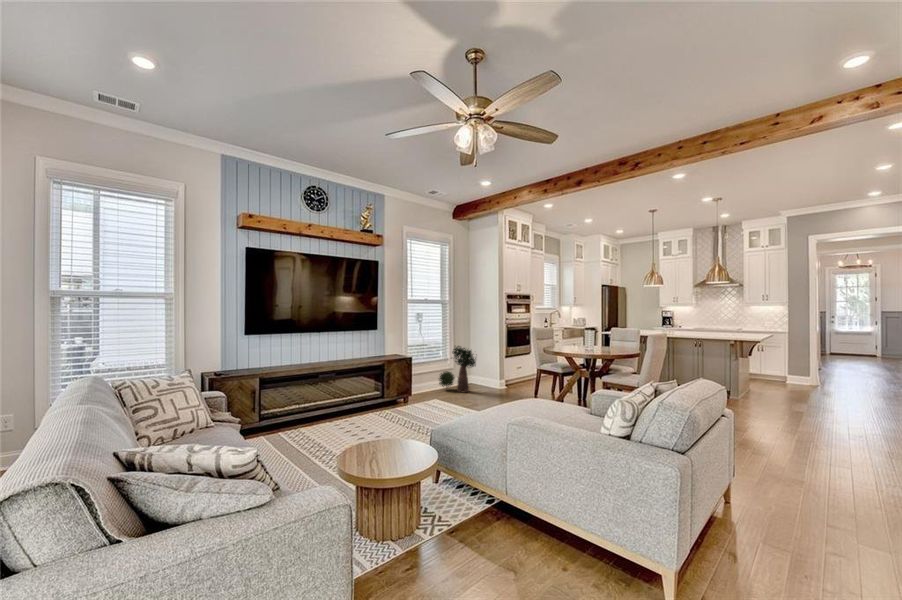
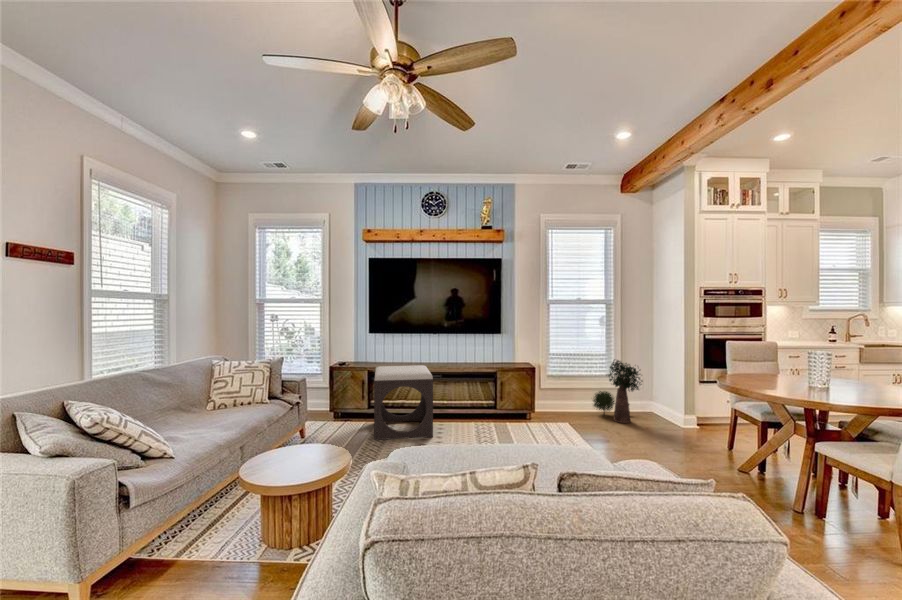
footstool: none [274,365,359,448] -> present [374,365,433,440]

